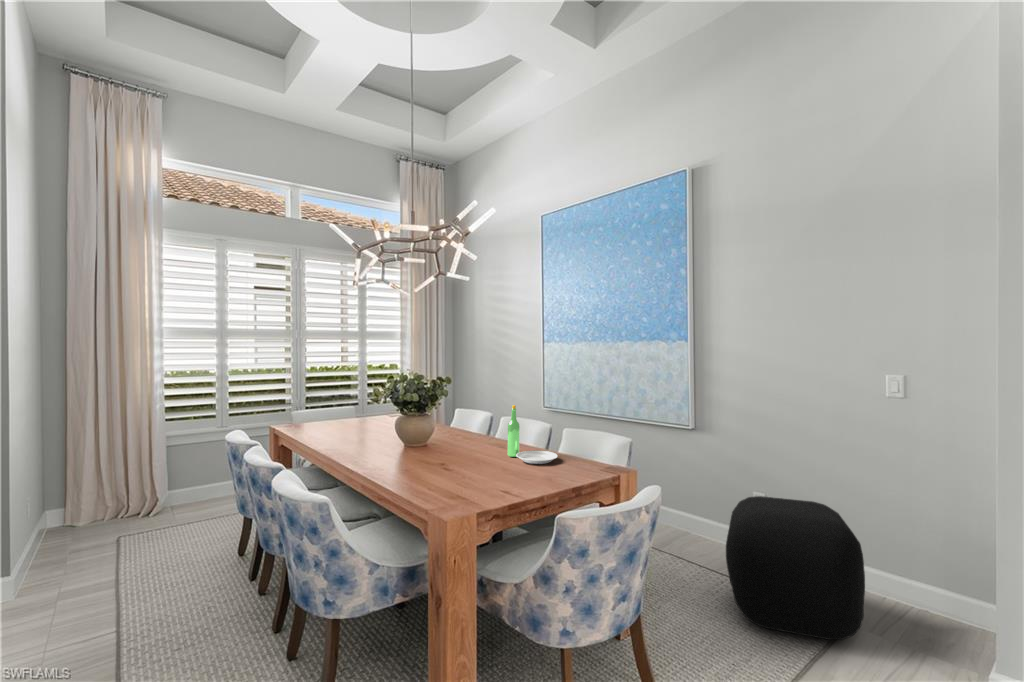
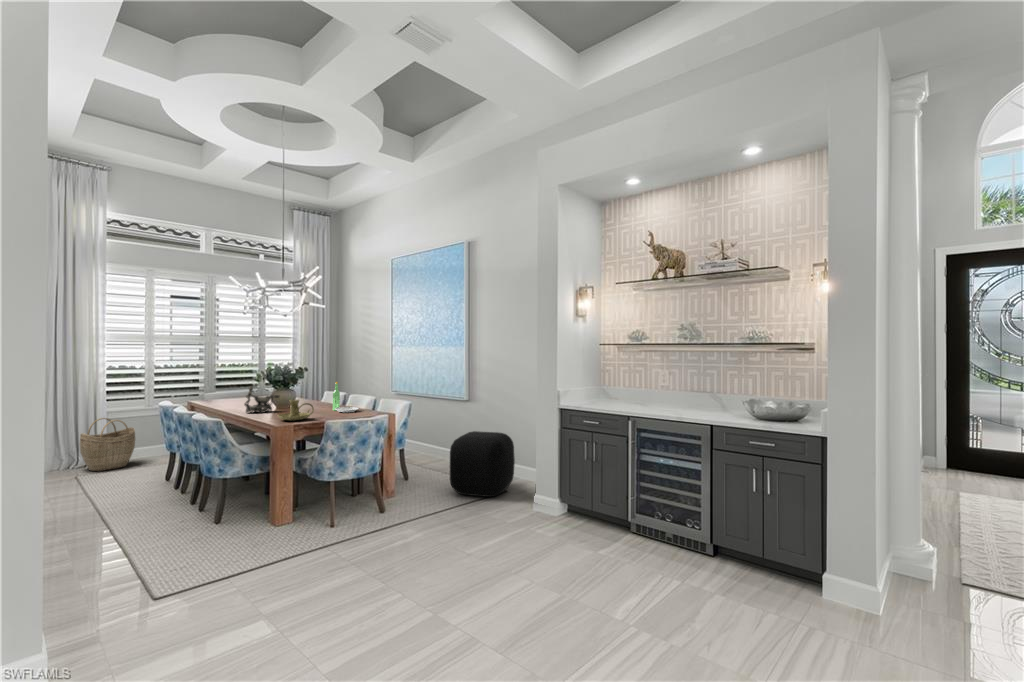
decorative bowl: none [359,412,415,460] -> present [244,386,280,413]
woven basket: none [124,447,201,527] -> present [80,418,135,471]
candle holder: none [433,448,494,493] -> present [278,400,314,421]

